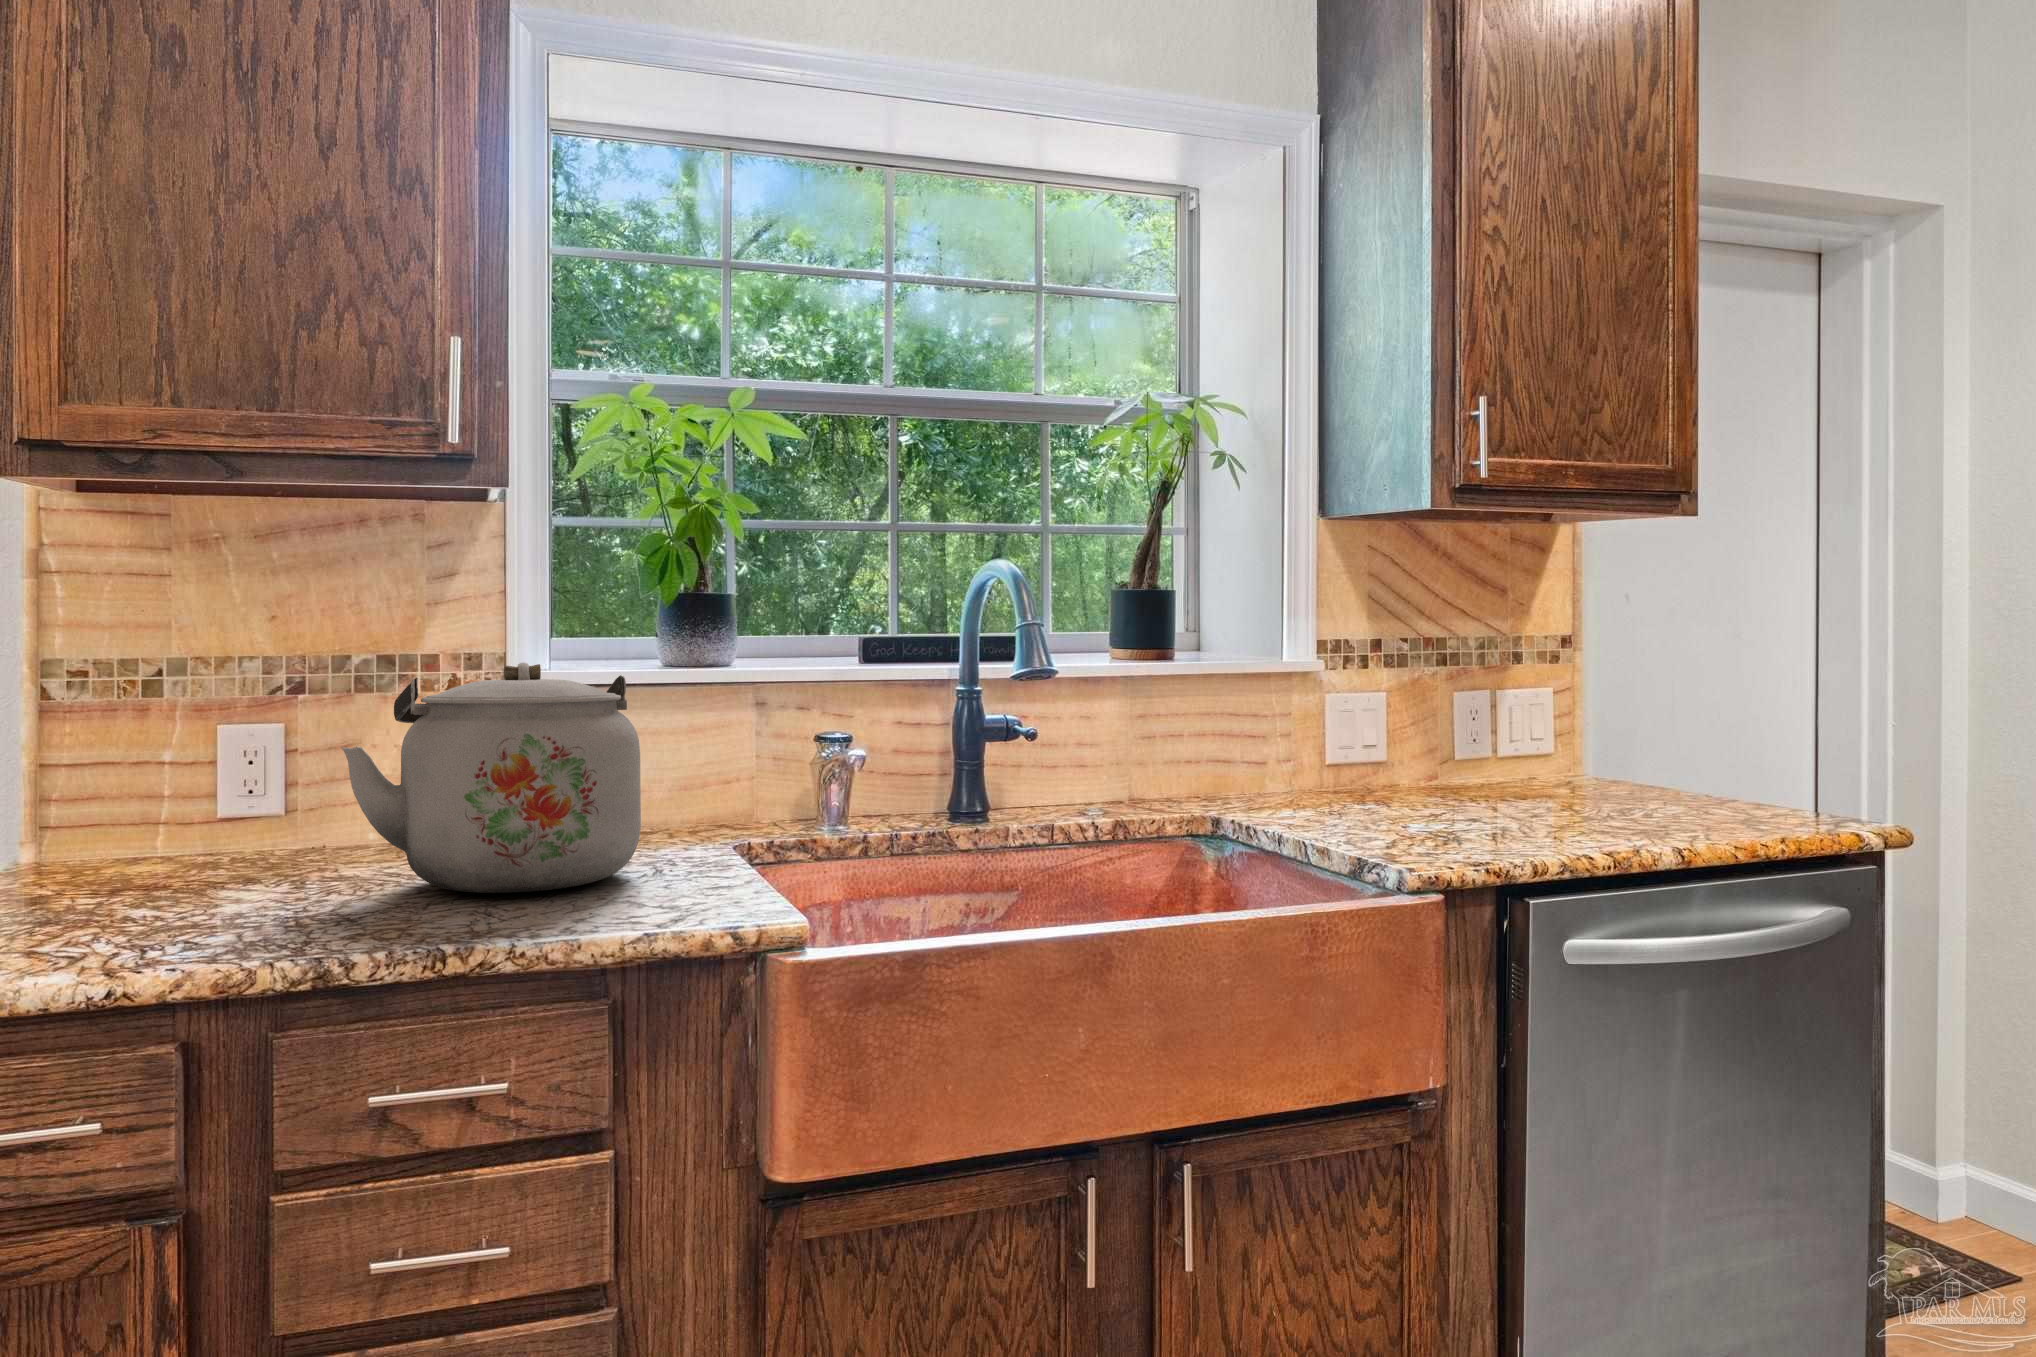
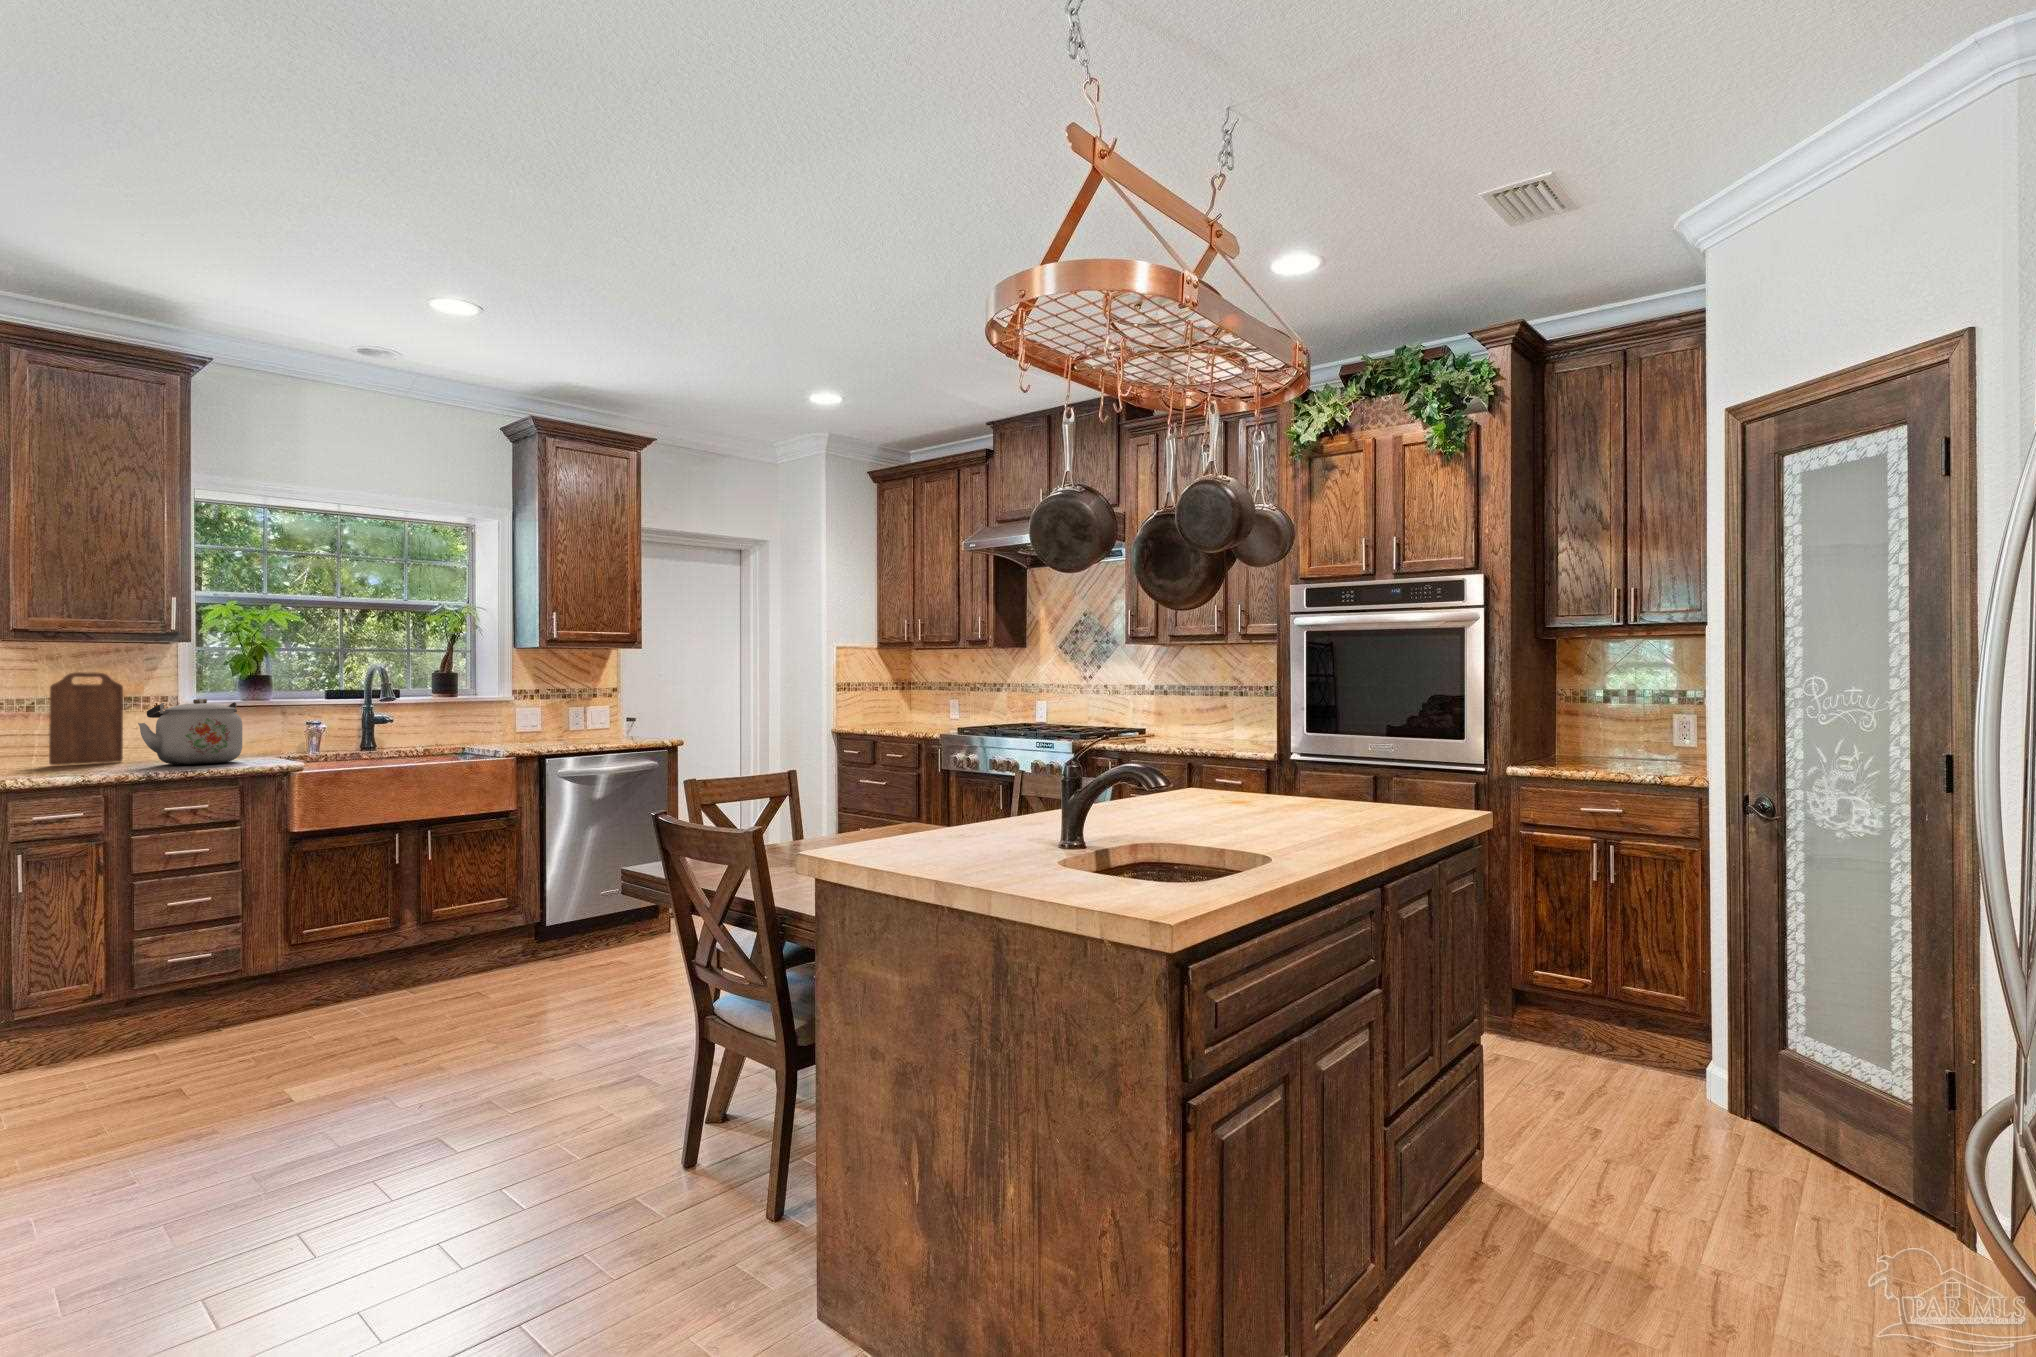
cutting board: none [186,579,372,860] -> present [49,672,123,765]

